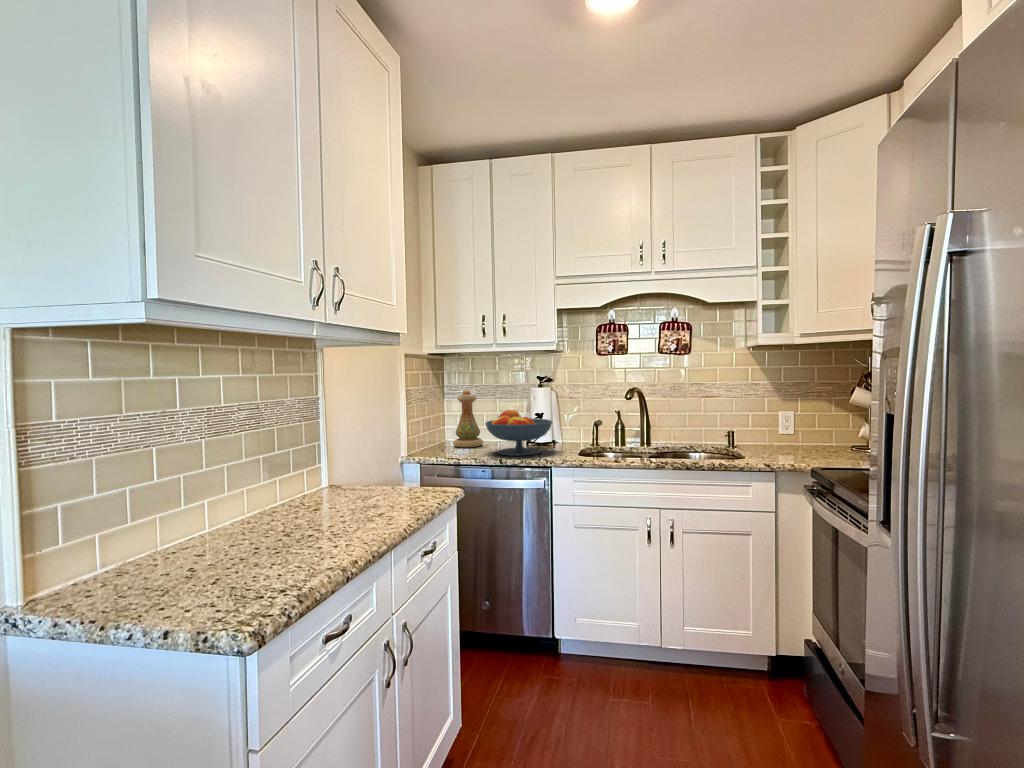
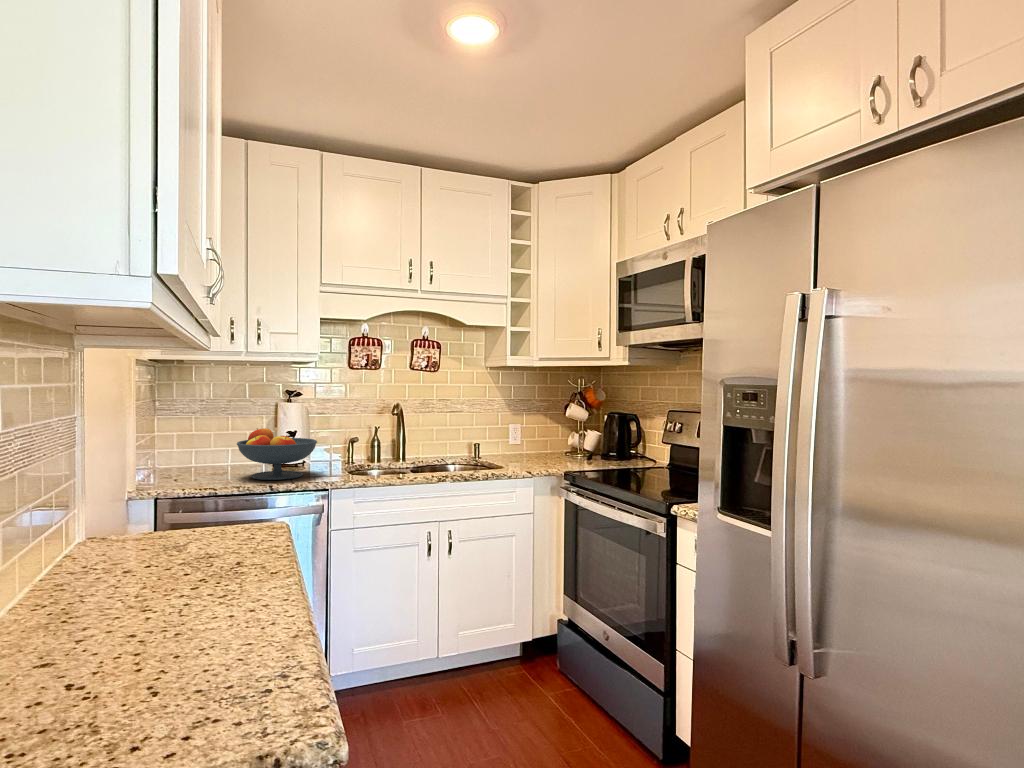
vase: present [454,389,483,448] -> none [175,404,215,476]

